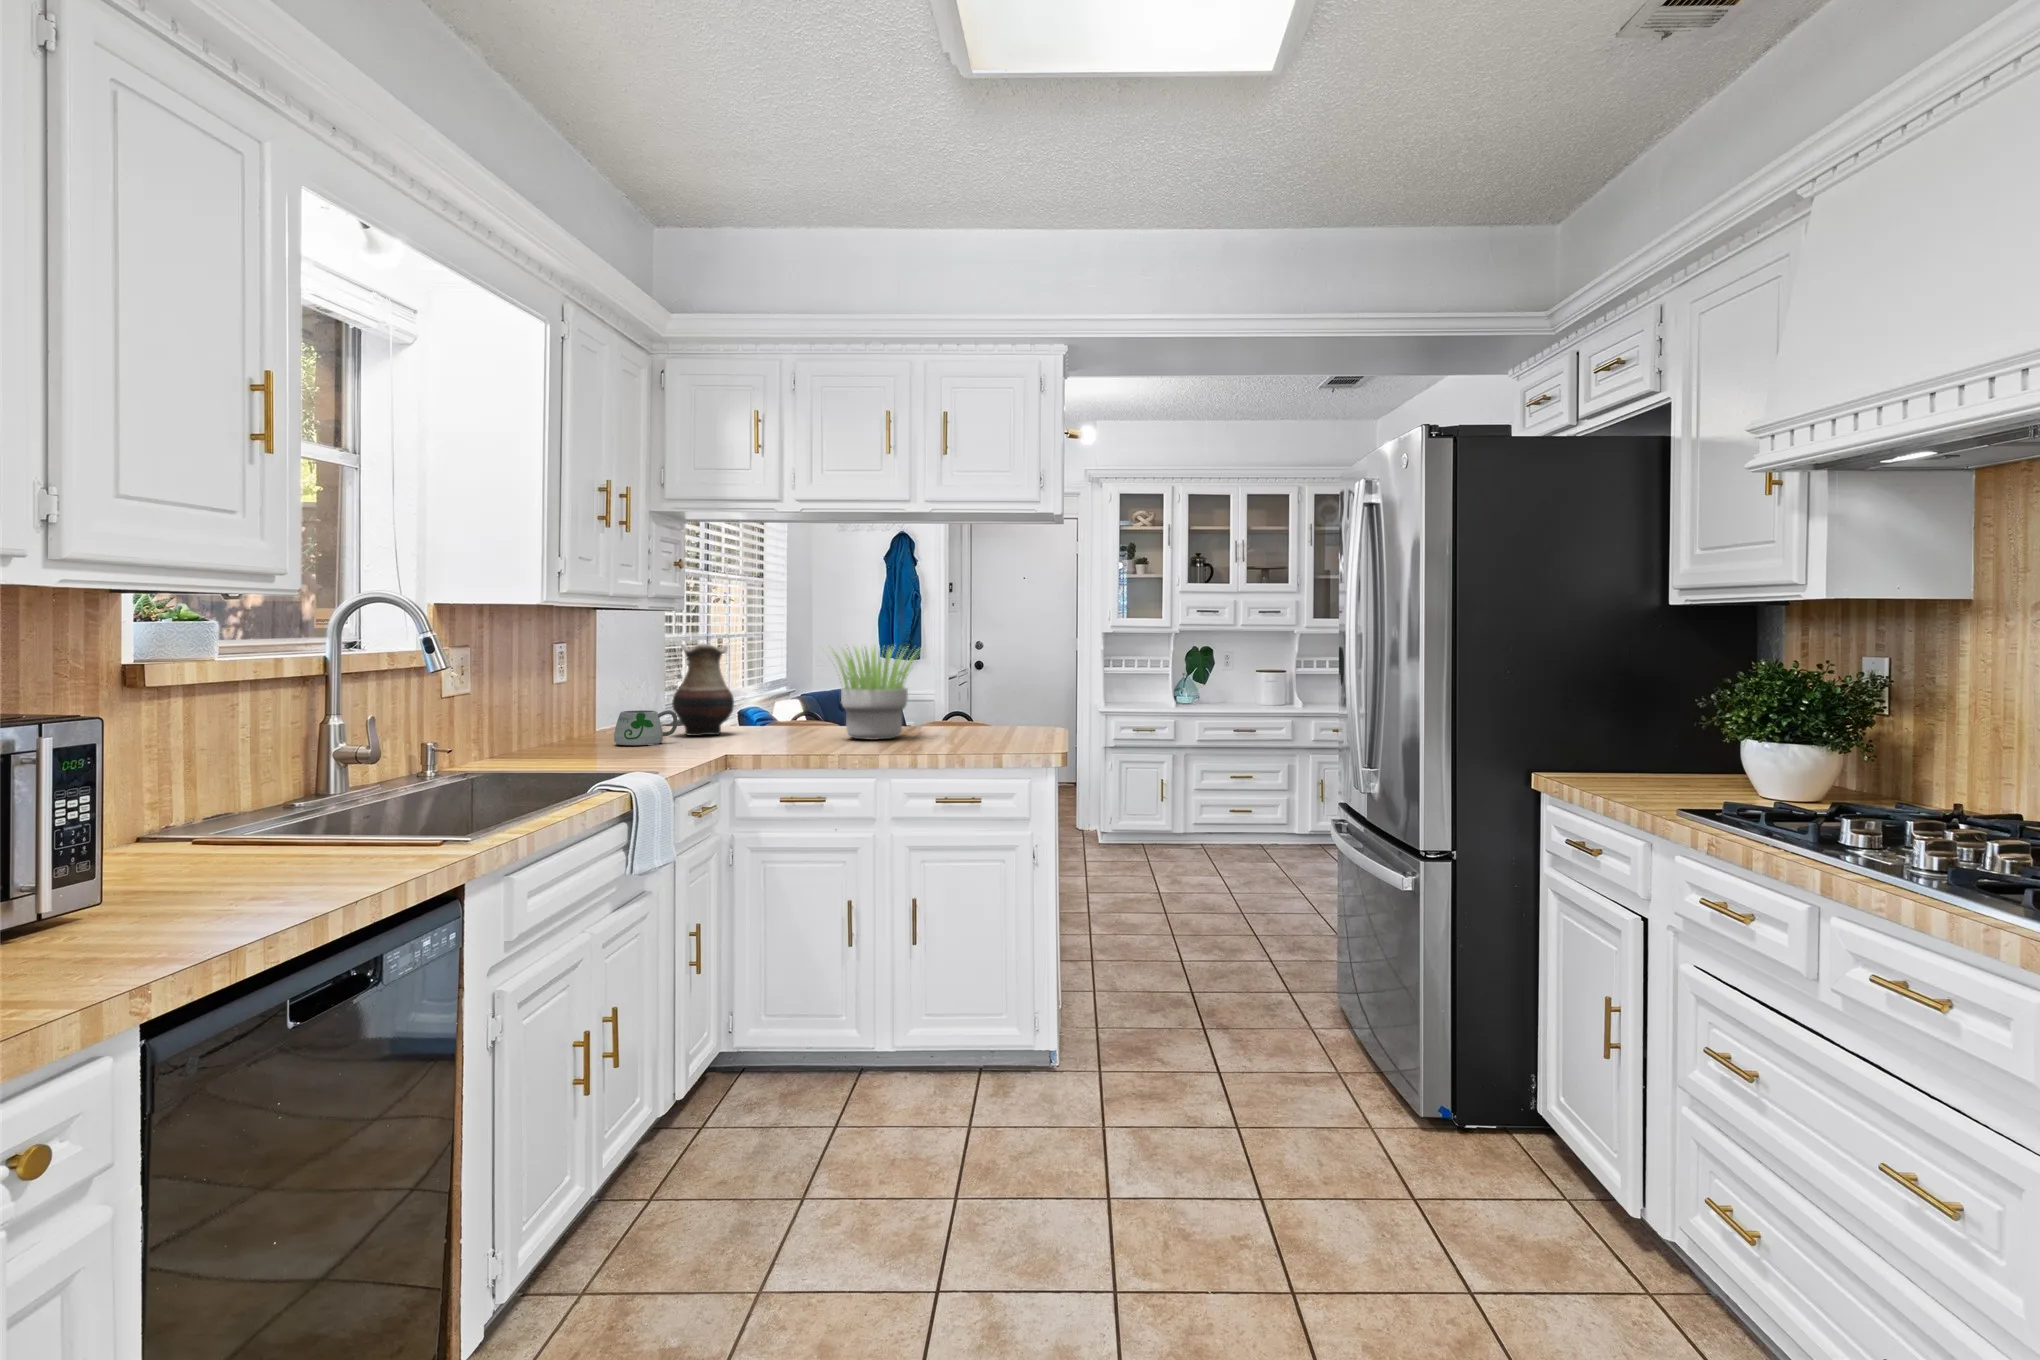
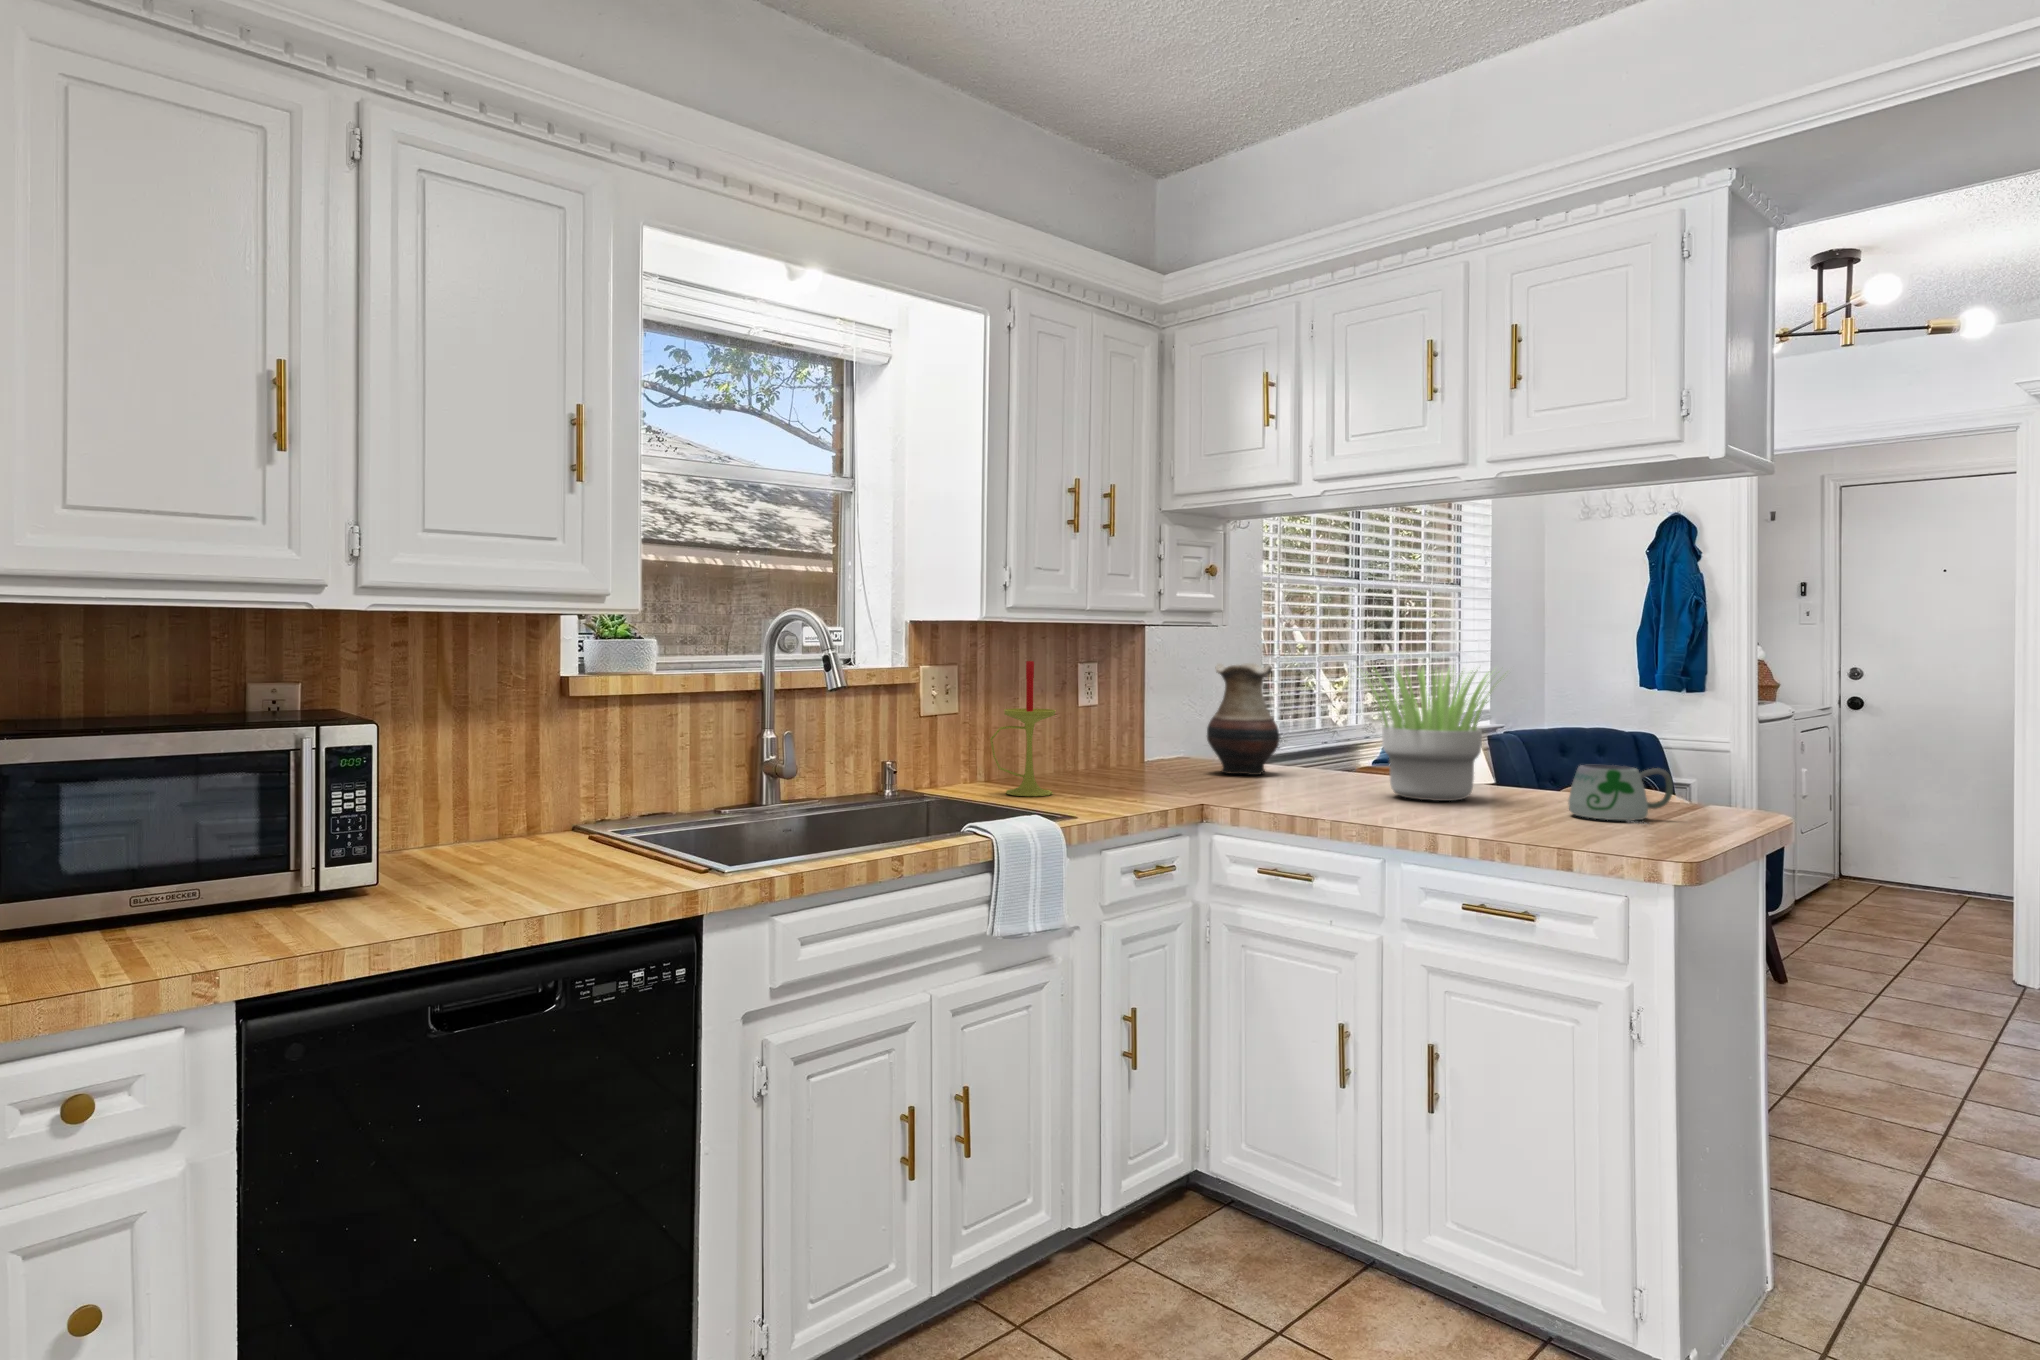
candle: none [527,640,594,765] -> present [990,661,1056,796]
mug: present [614,710,677,746] -> present [1568,765,1673,824]

